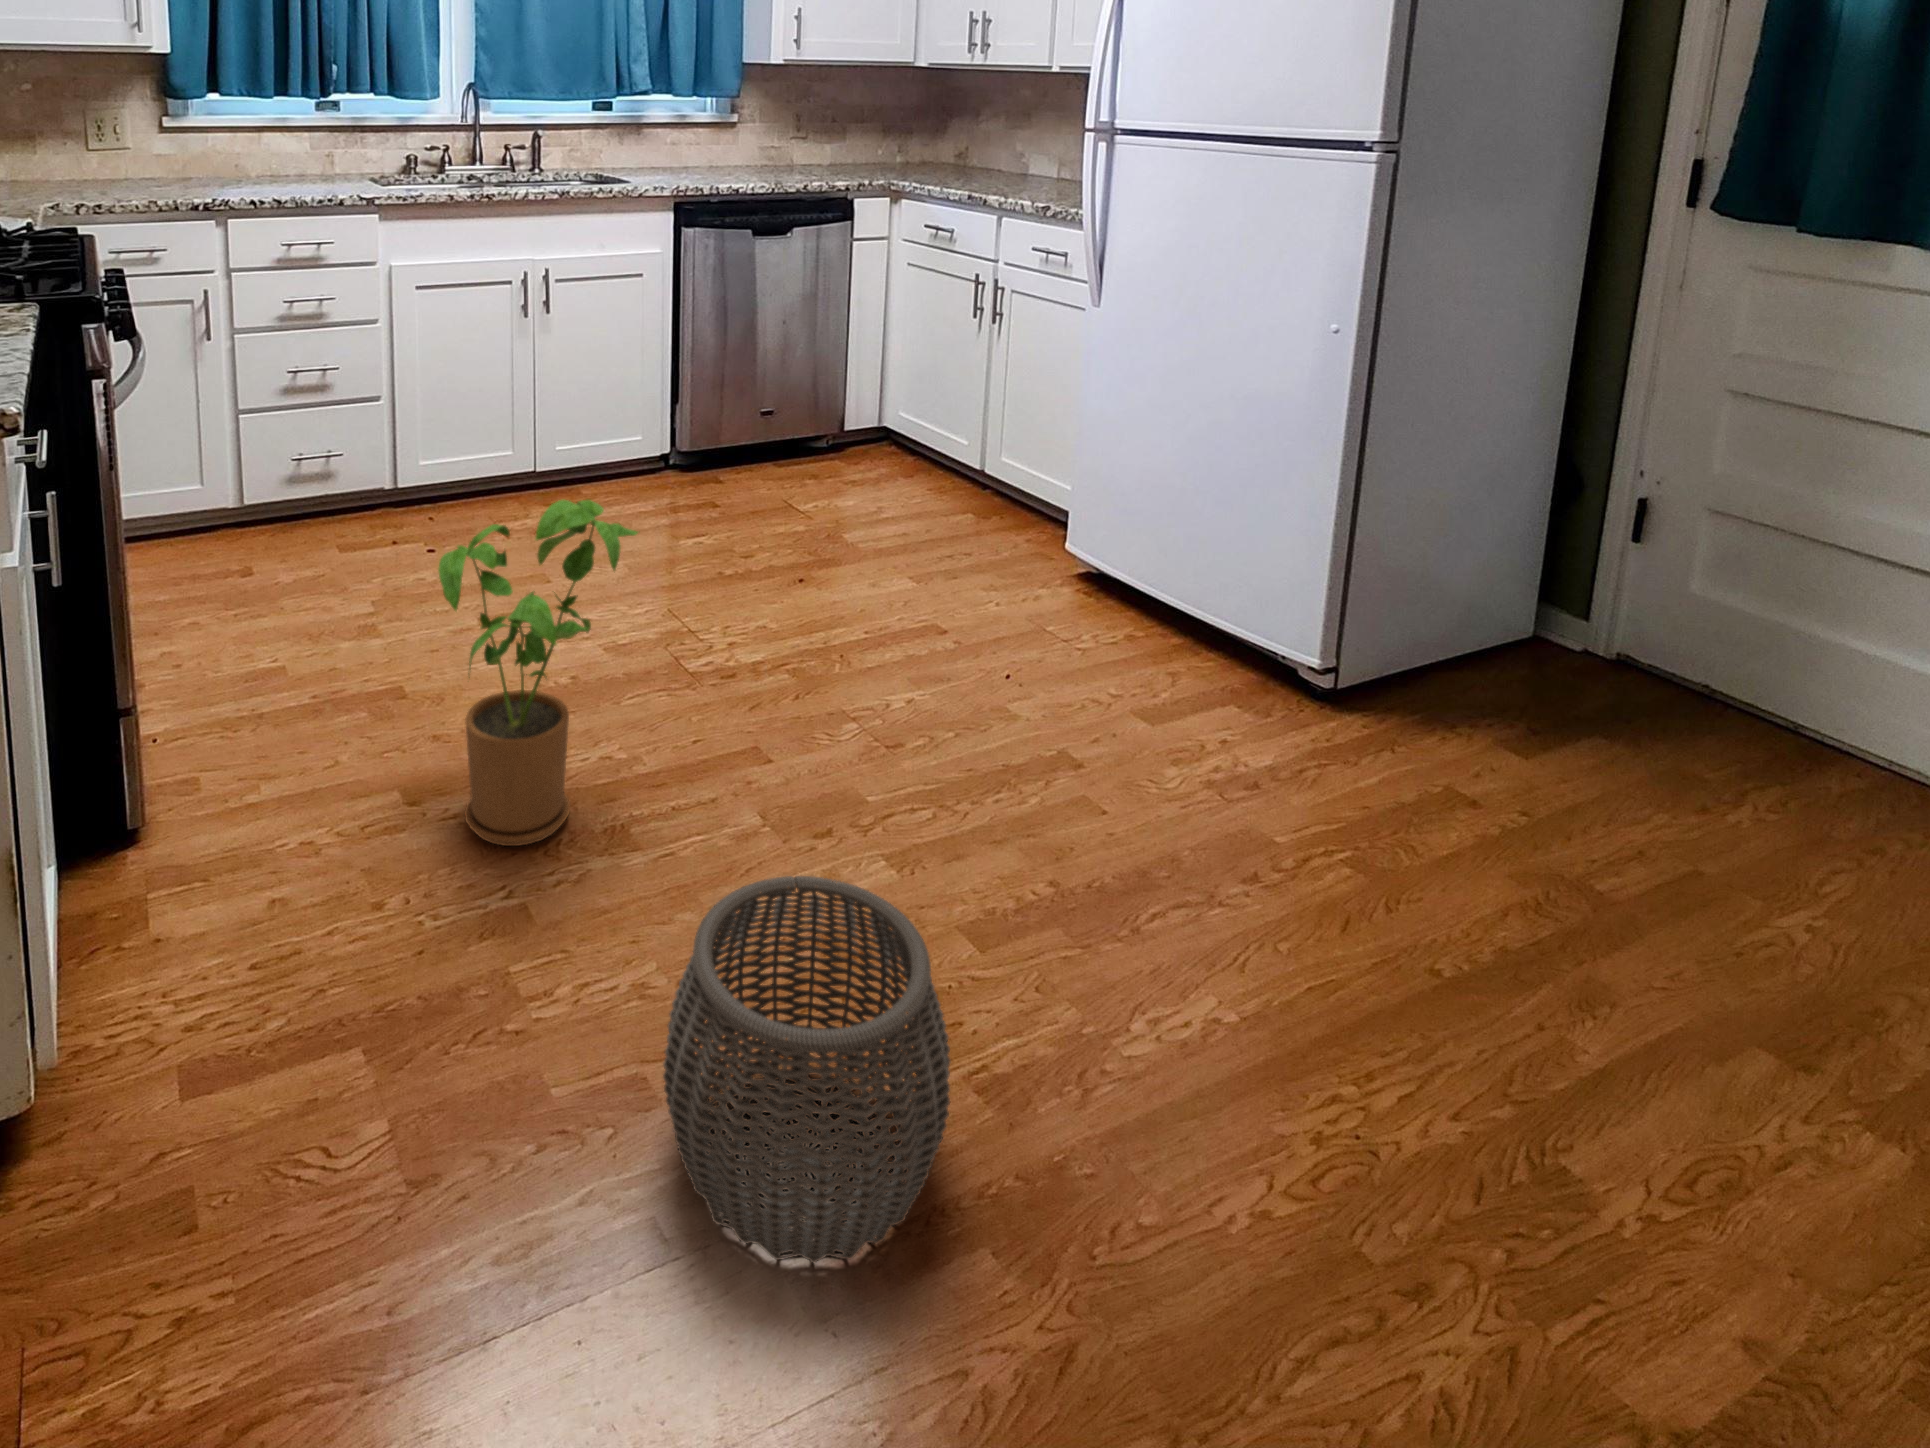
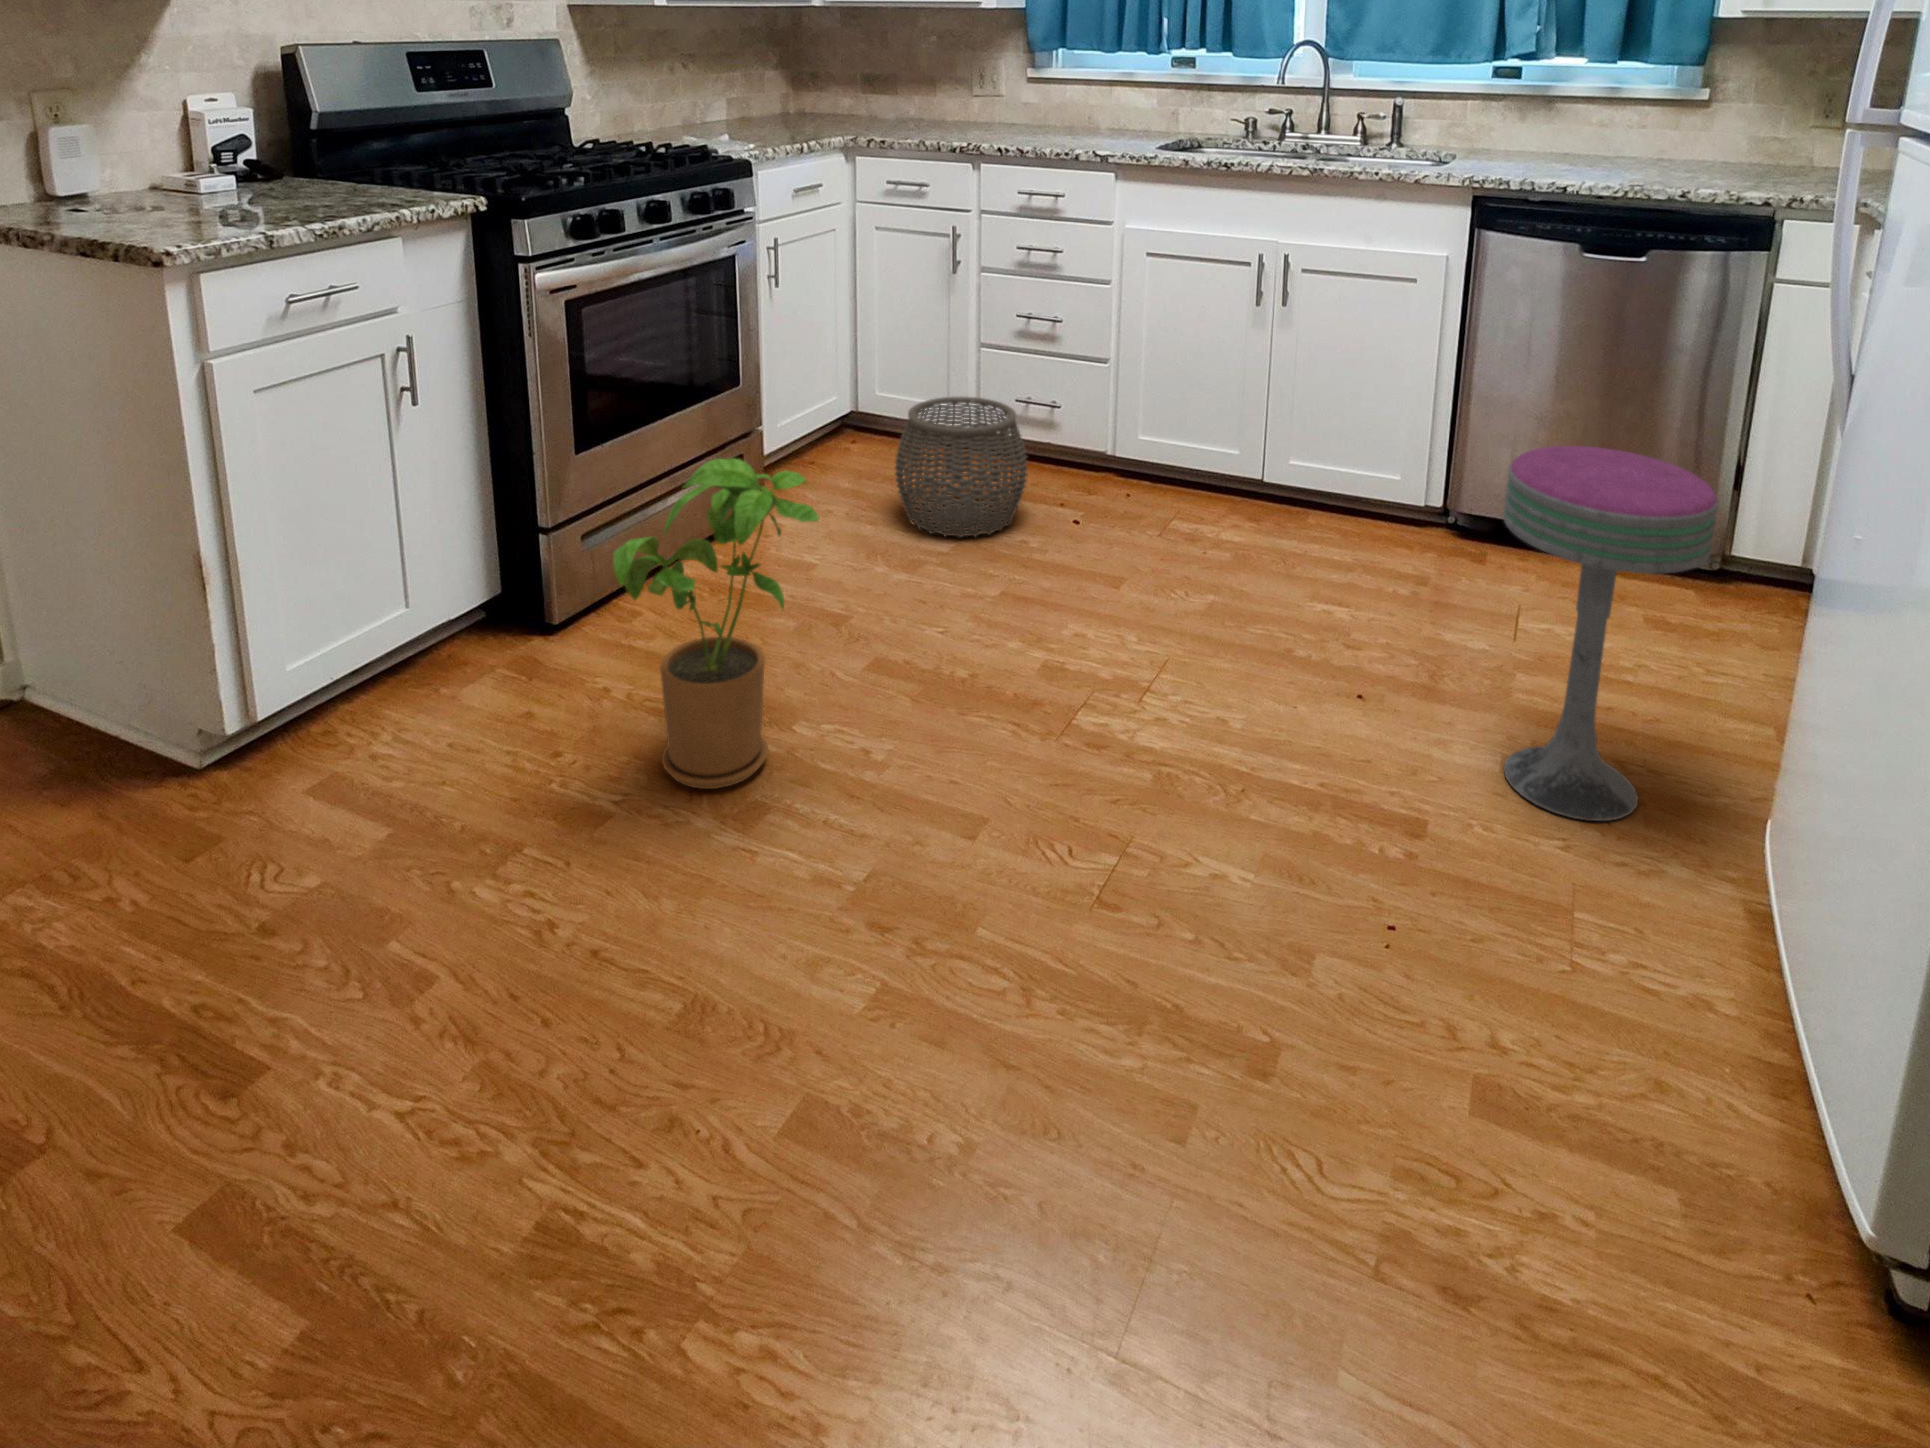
bar stool: none [887,346,1011,581] -> present [1503,446,1719,821]
woven basket: present [663,876,951,1263] -> present [895,397,1028,537]

